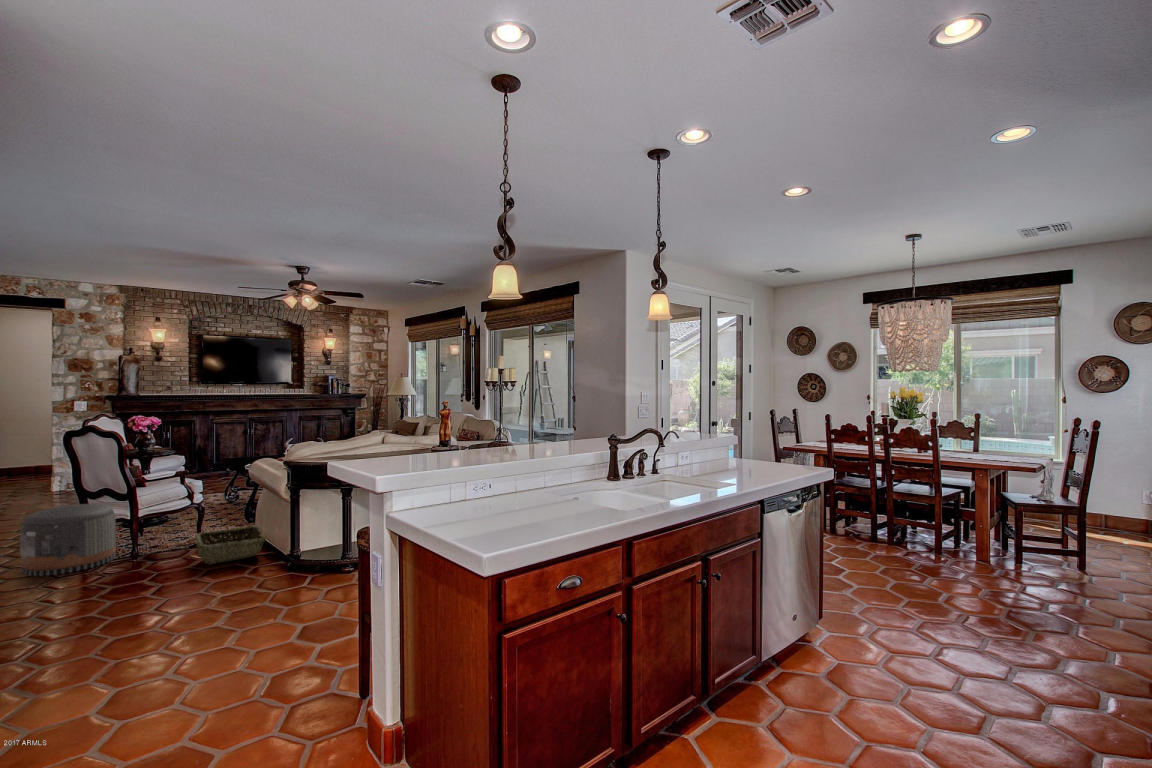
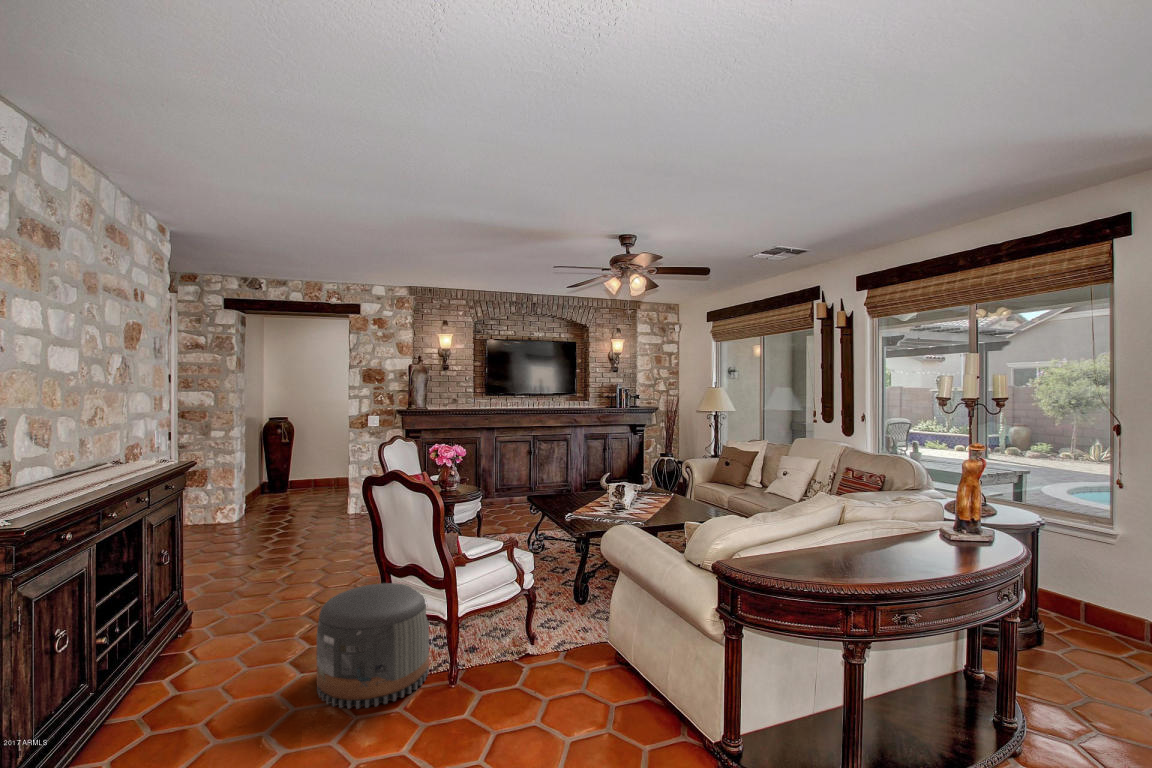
woven basket: present [195,526,266,565] -> none [543,650,651,729]

